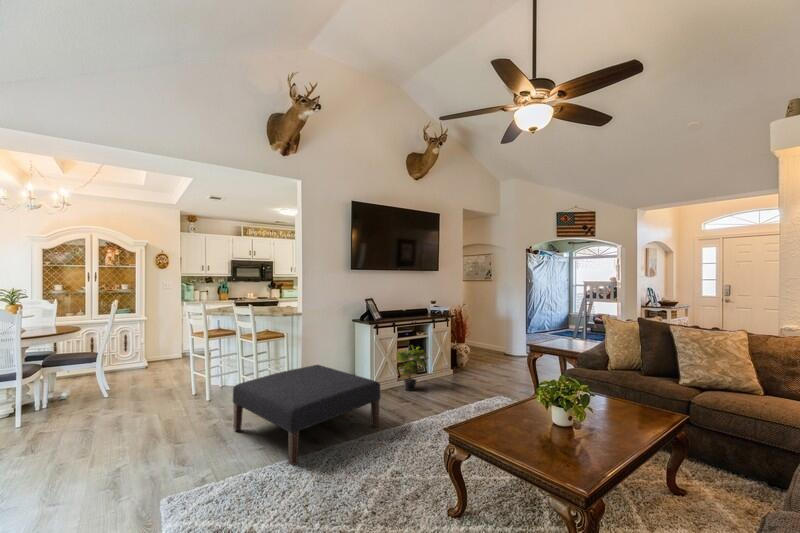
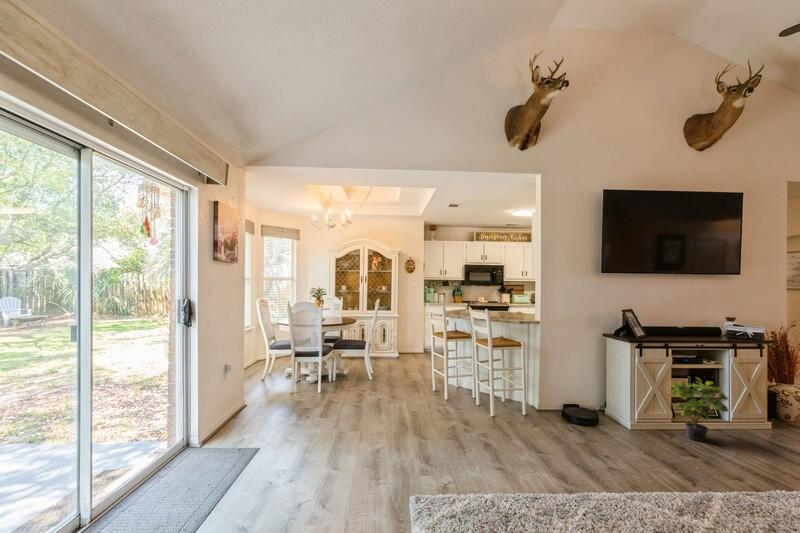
ottoman: present [233,365,380,465] -> none [471,383,658,505]

